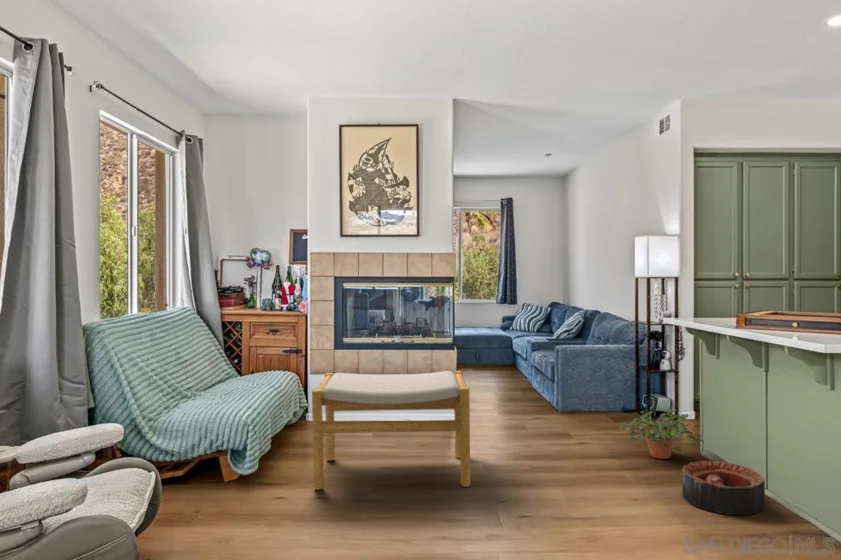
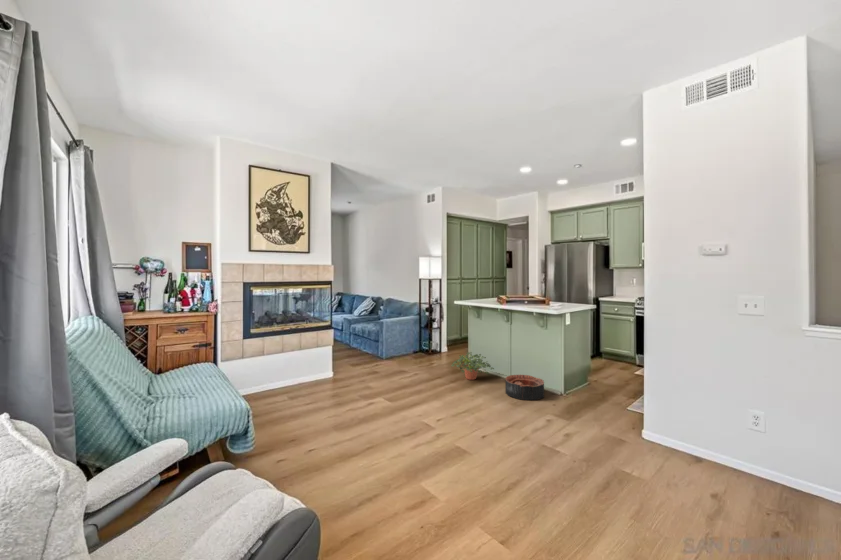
footstool: present [312,371,470,490] -> none [284,344,409,449]

